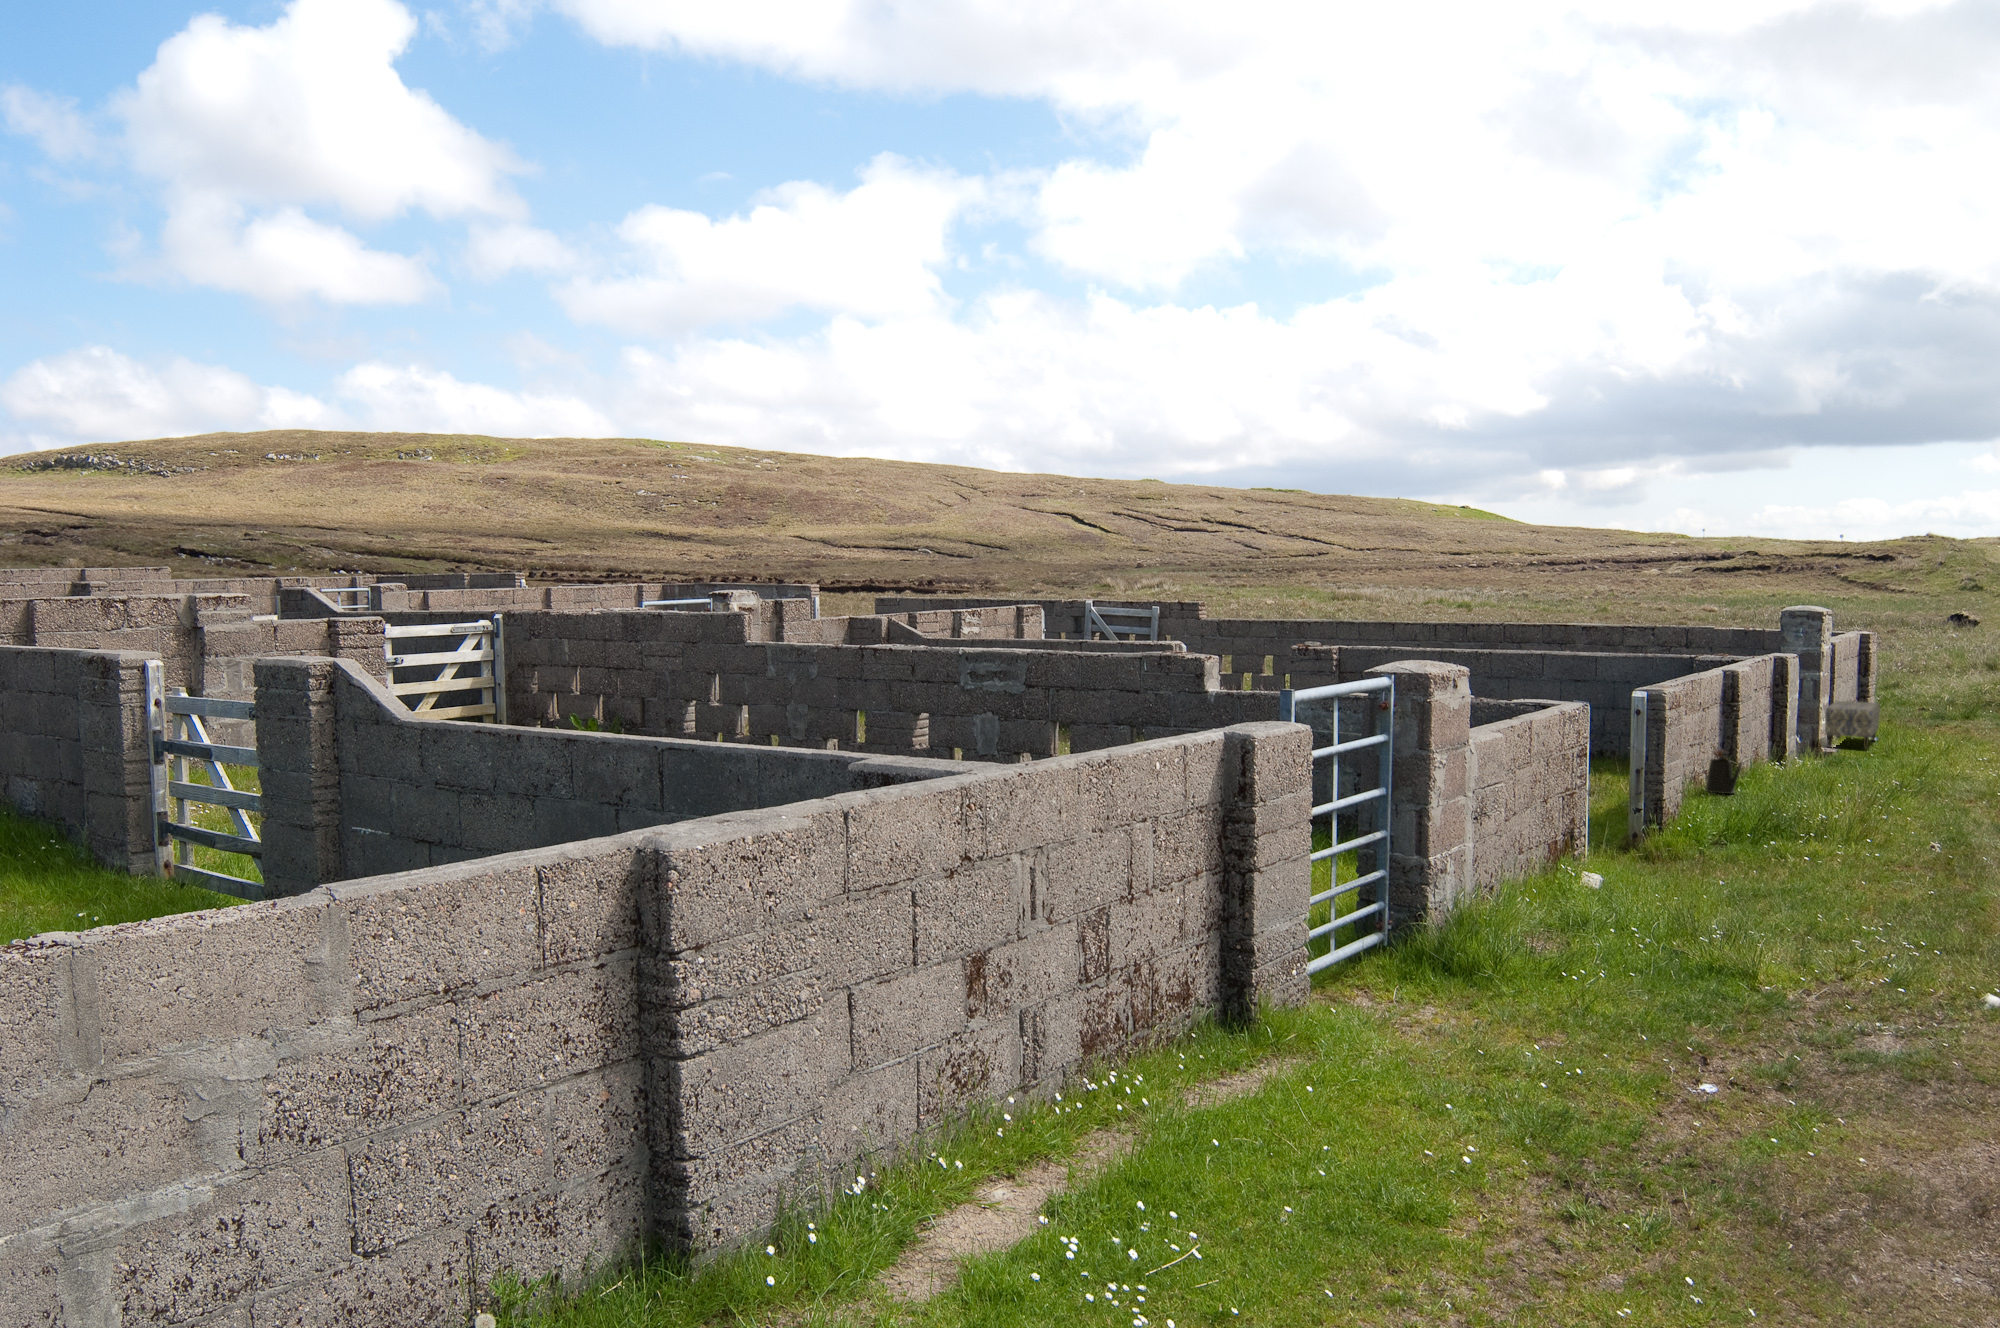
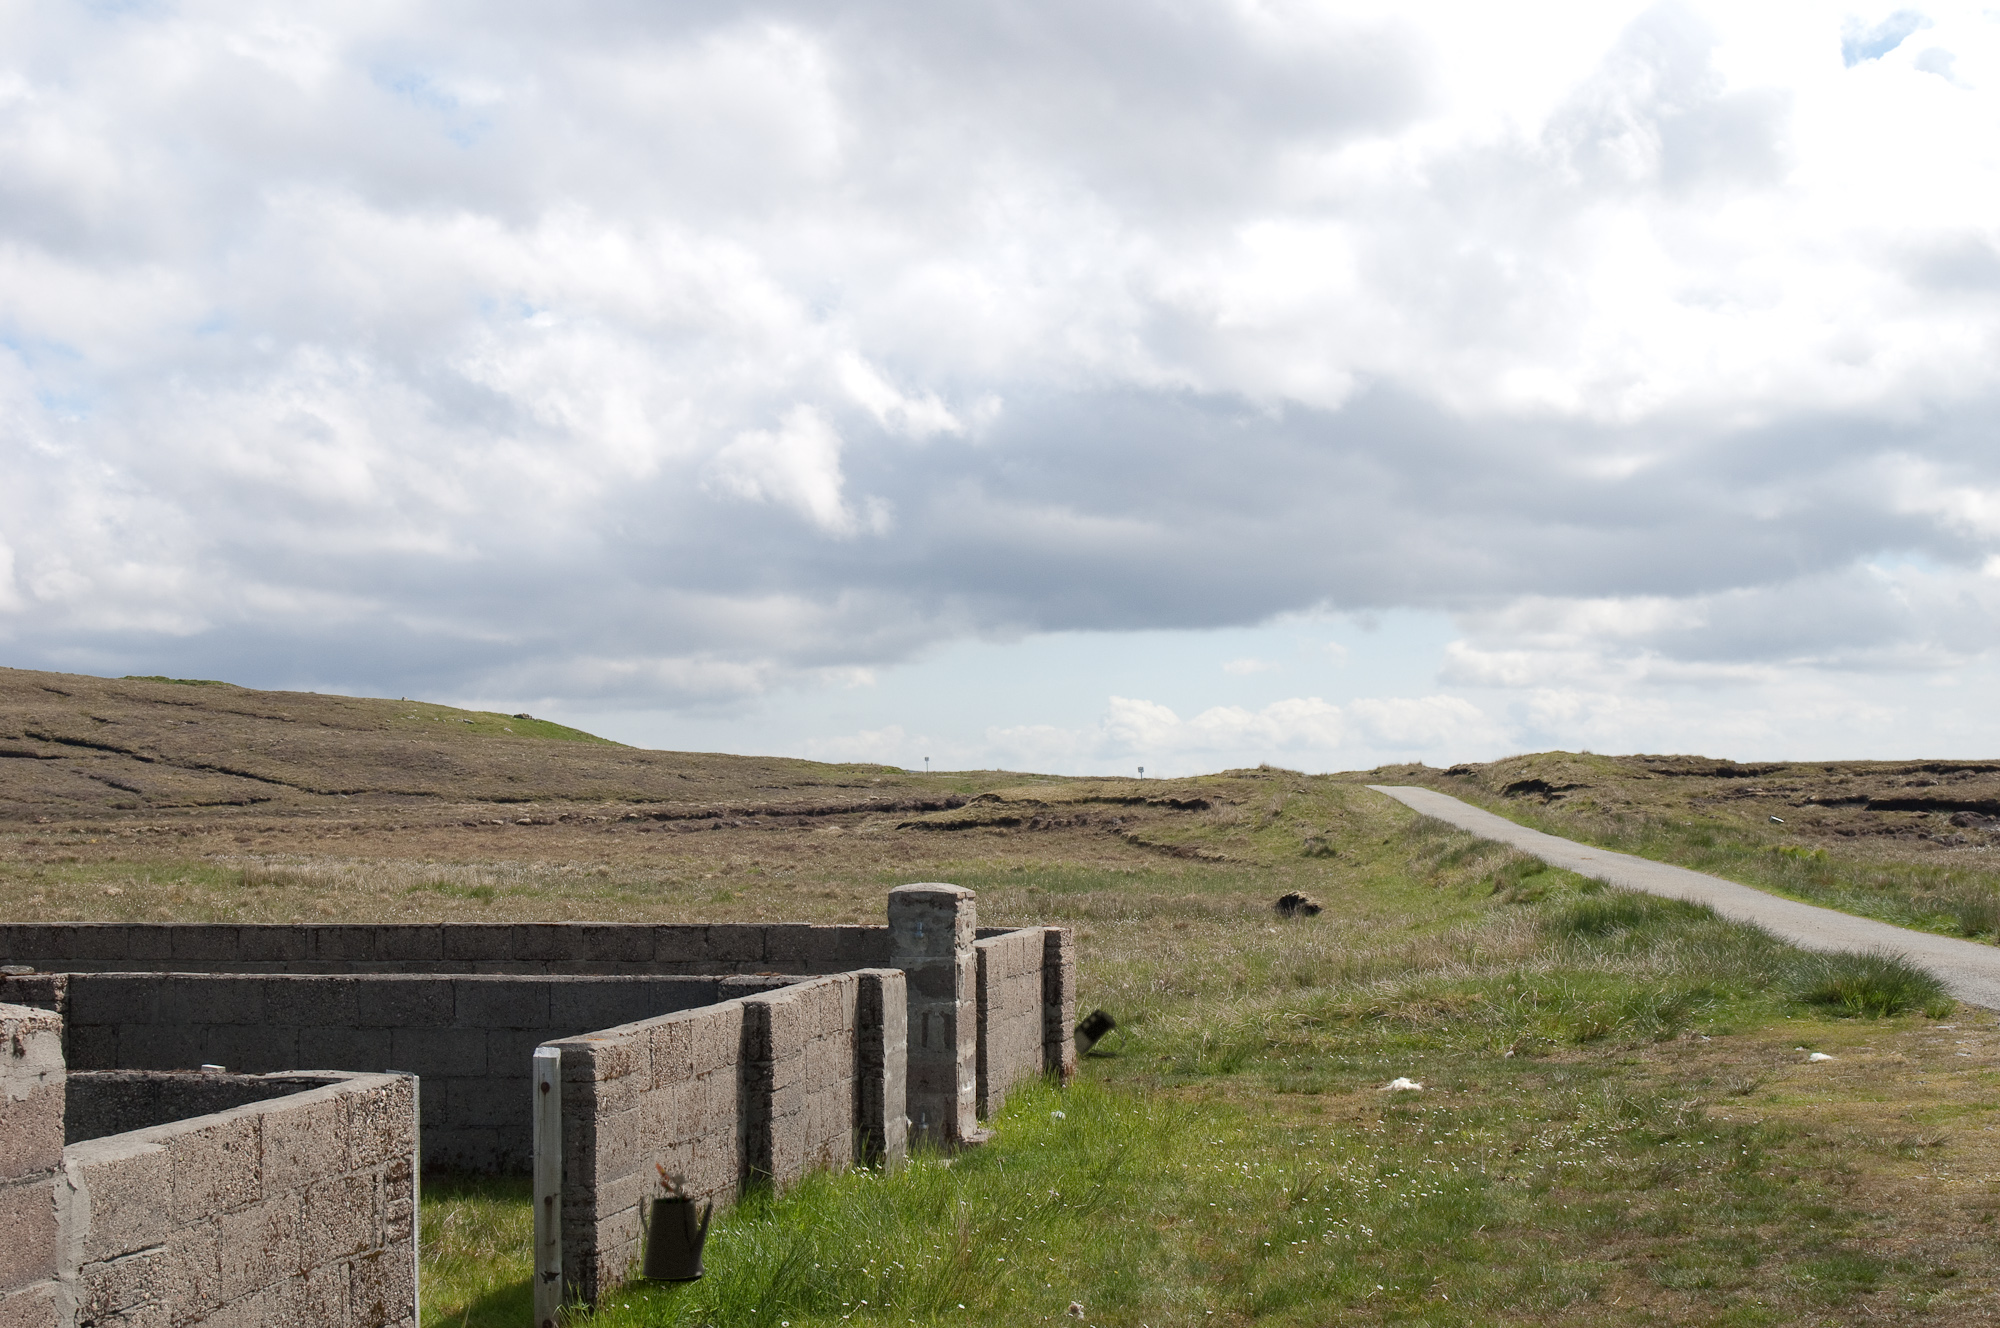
backpack: none [1873,679,1918,709] -> present [1074,1009,1126,1056]
bench: present [1825,701,1880,750] -> none [964,1049,1053,1135]

